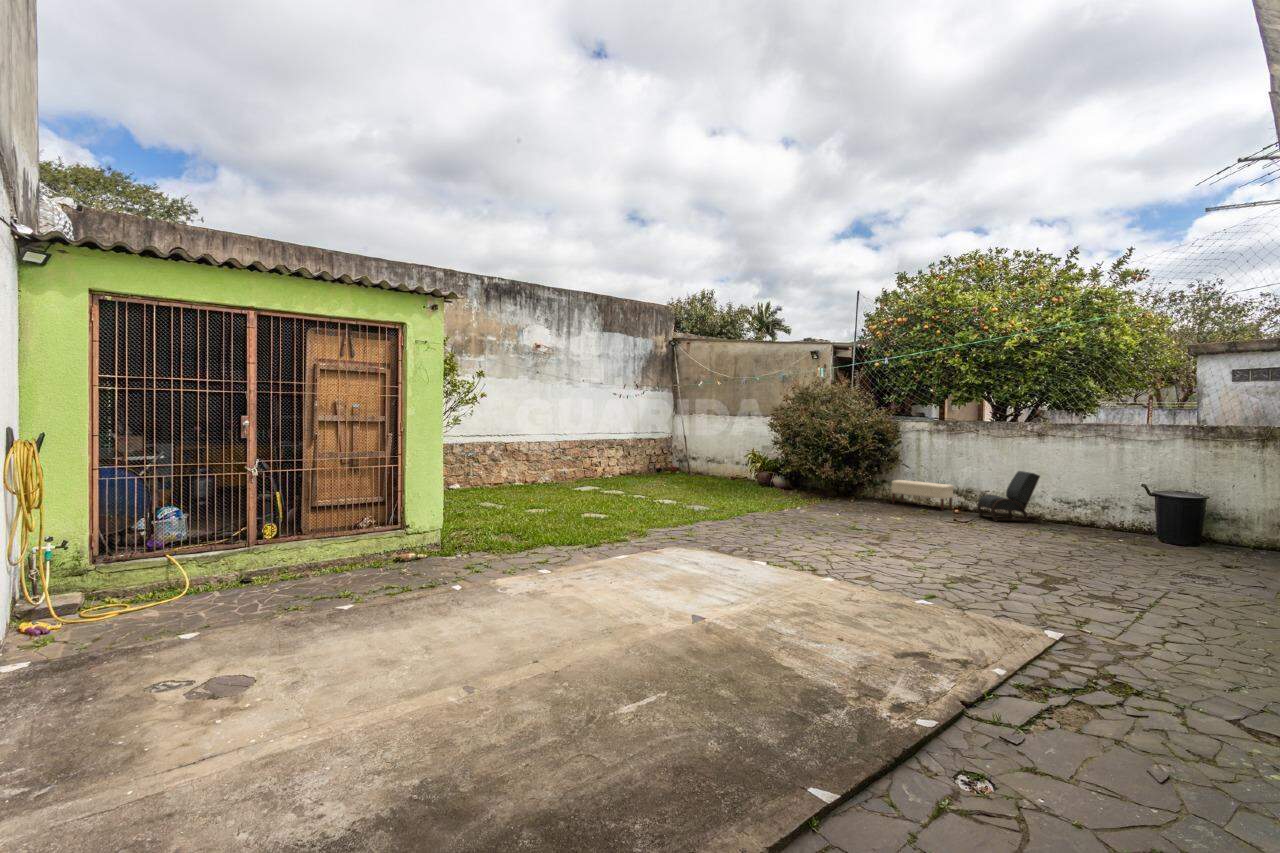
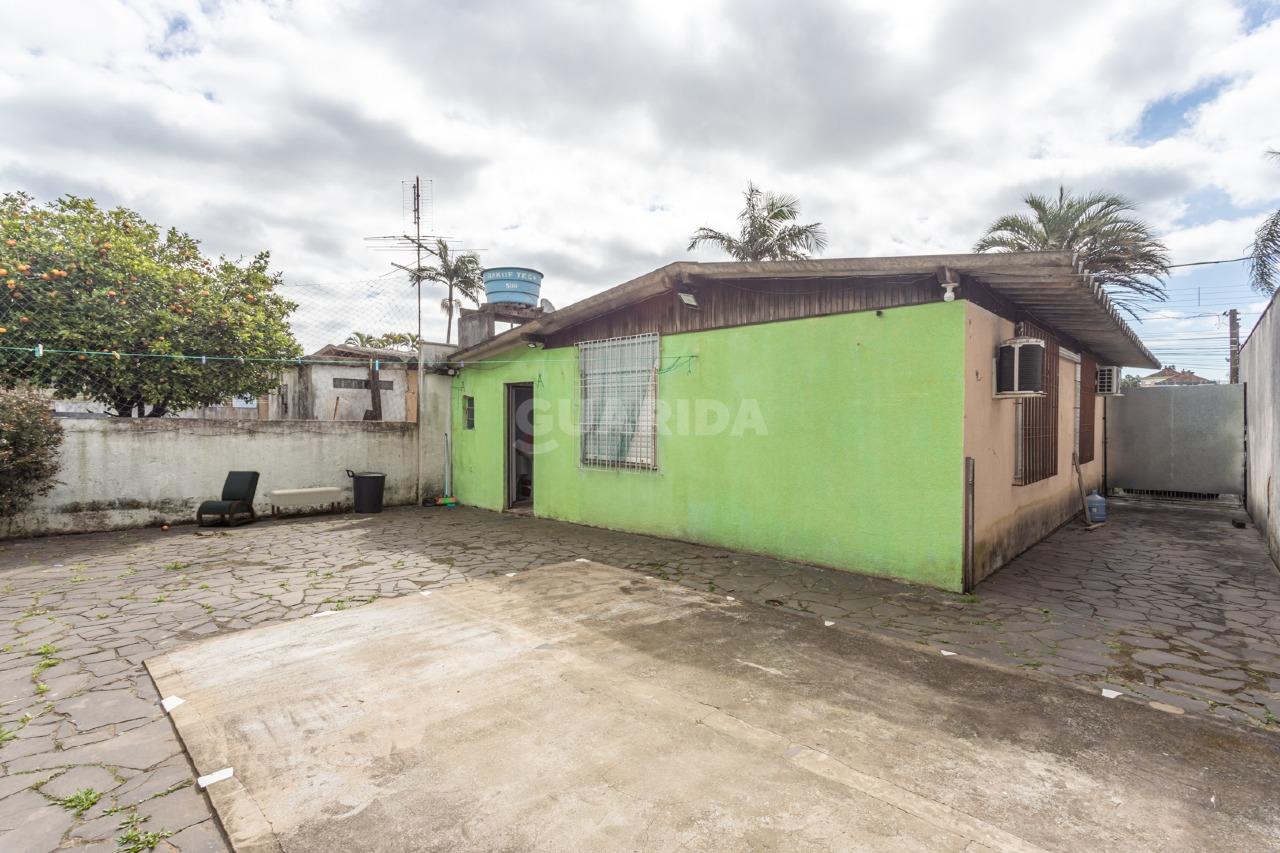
bench: present [892,480,954,510] -> present [270,487,341,519]

